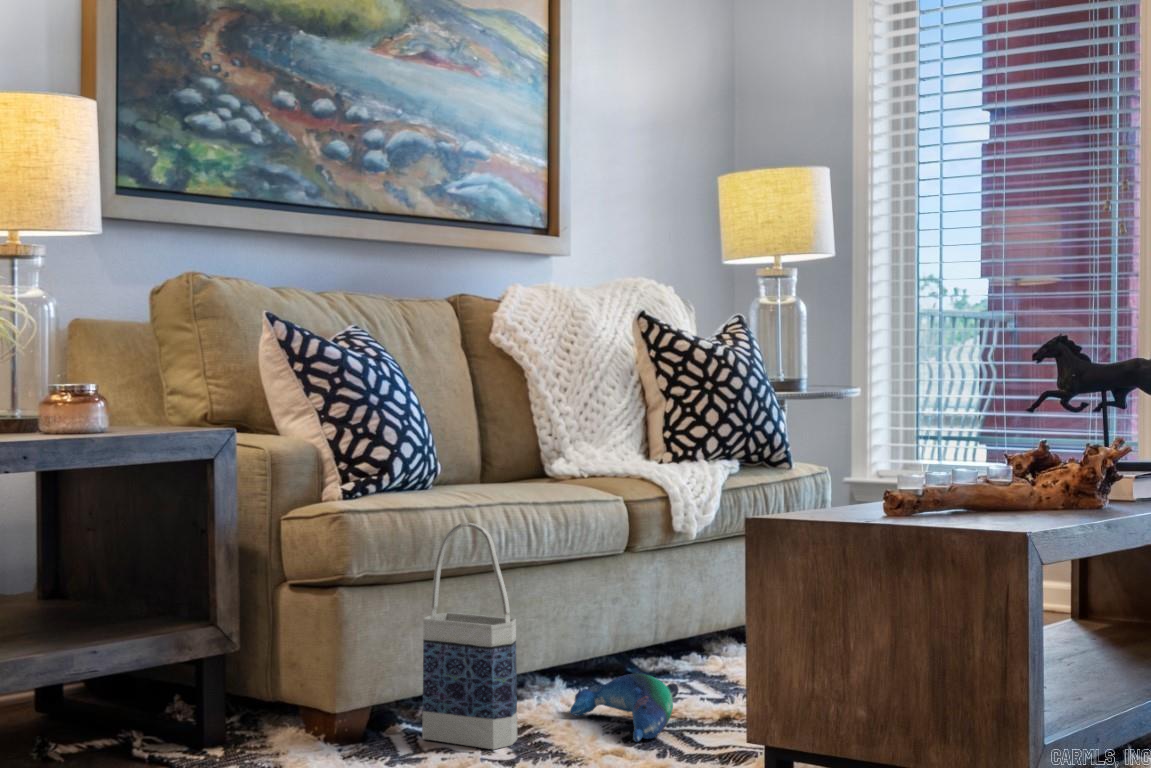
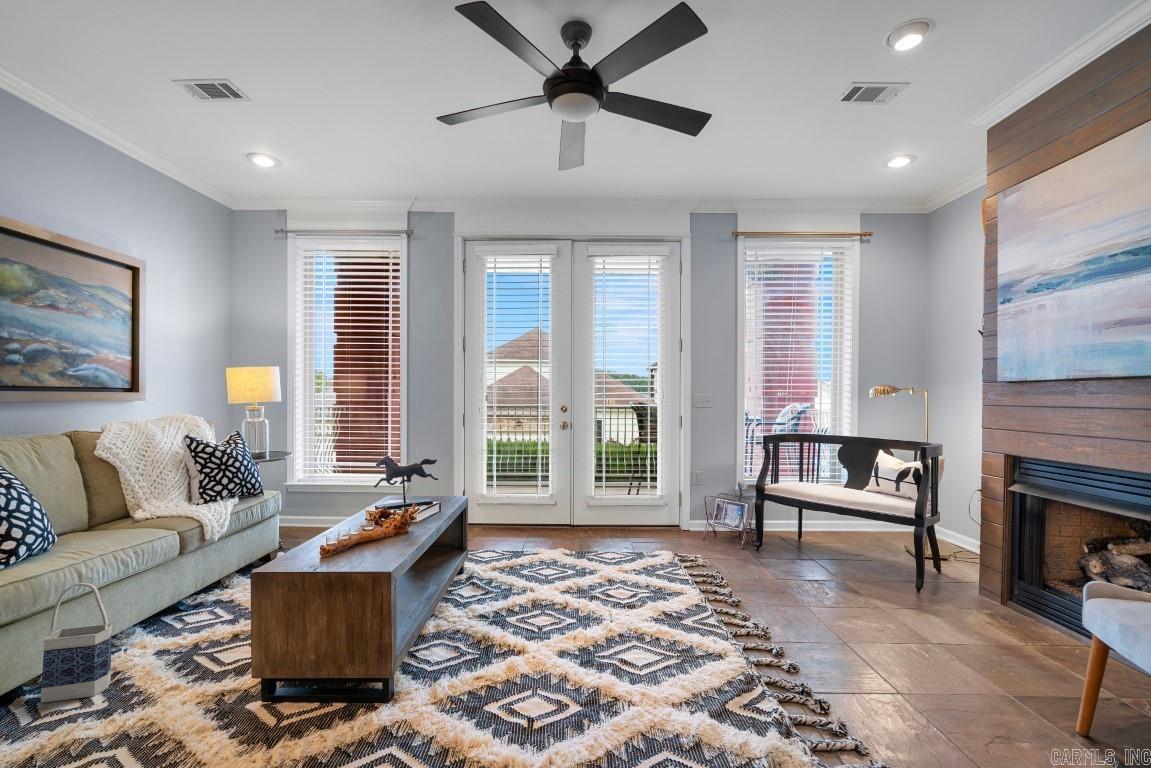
plush toy: present [570,674,679,742] -> none [144,624,209,664]

